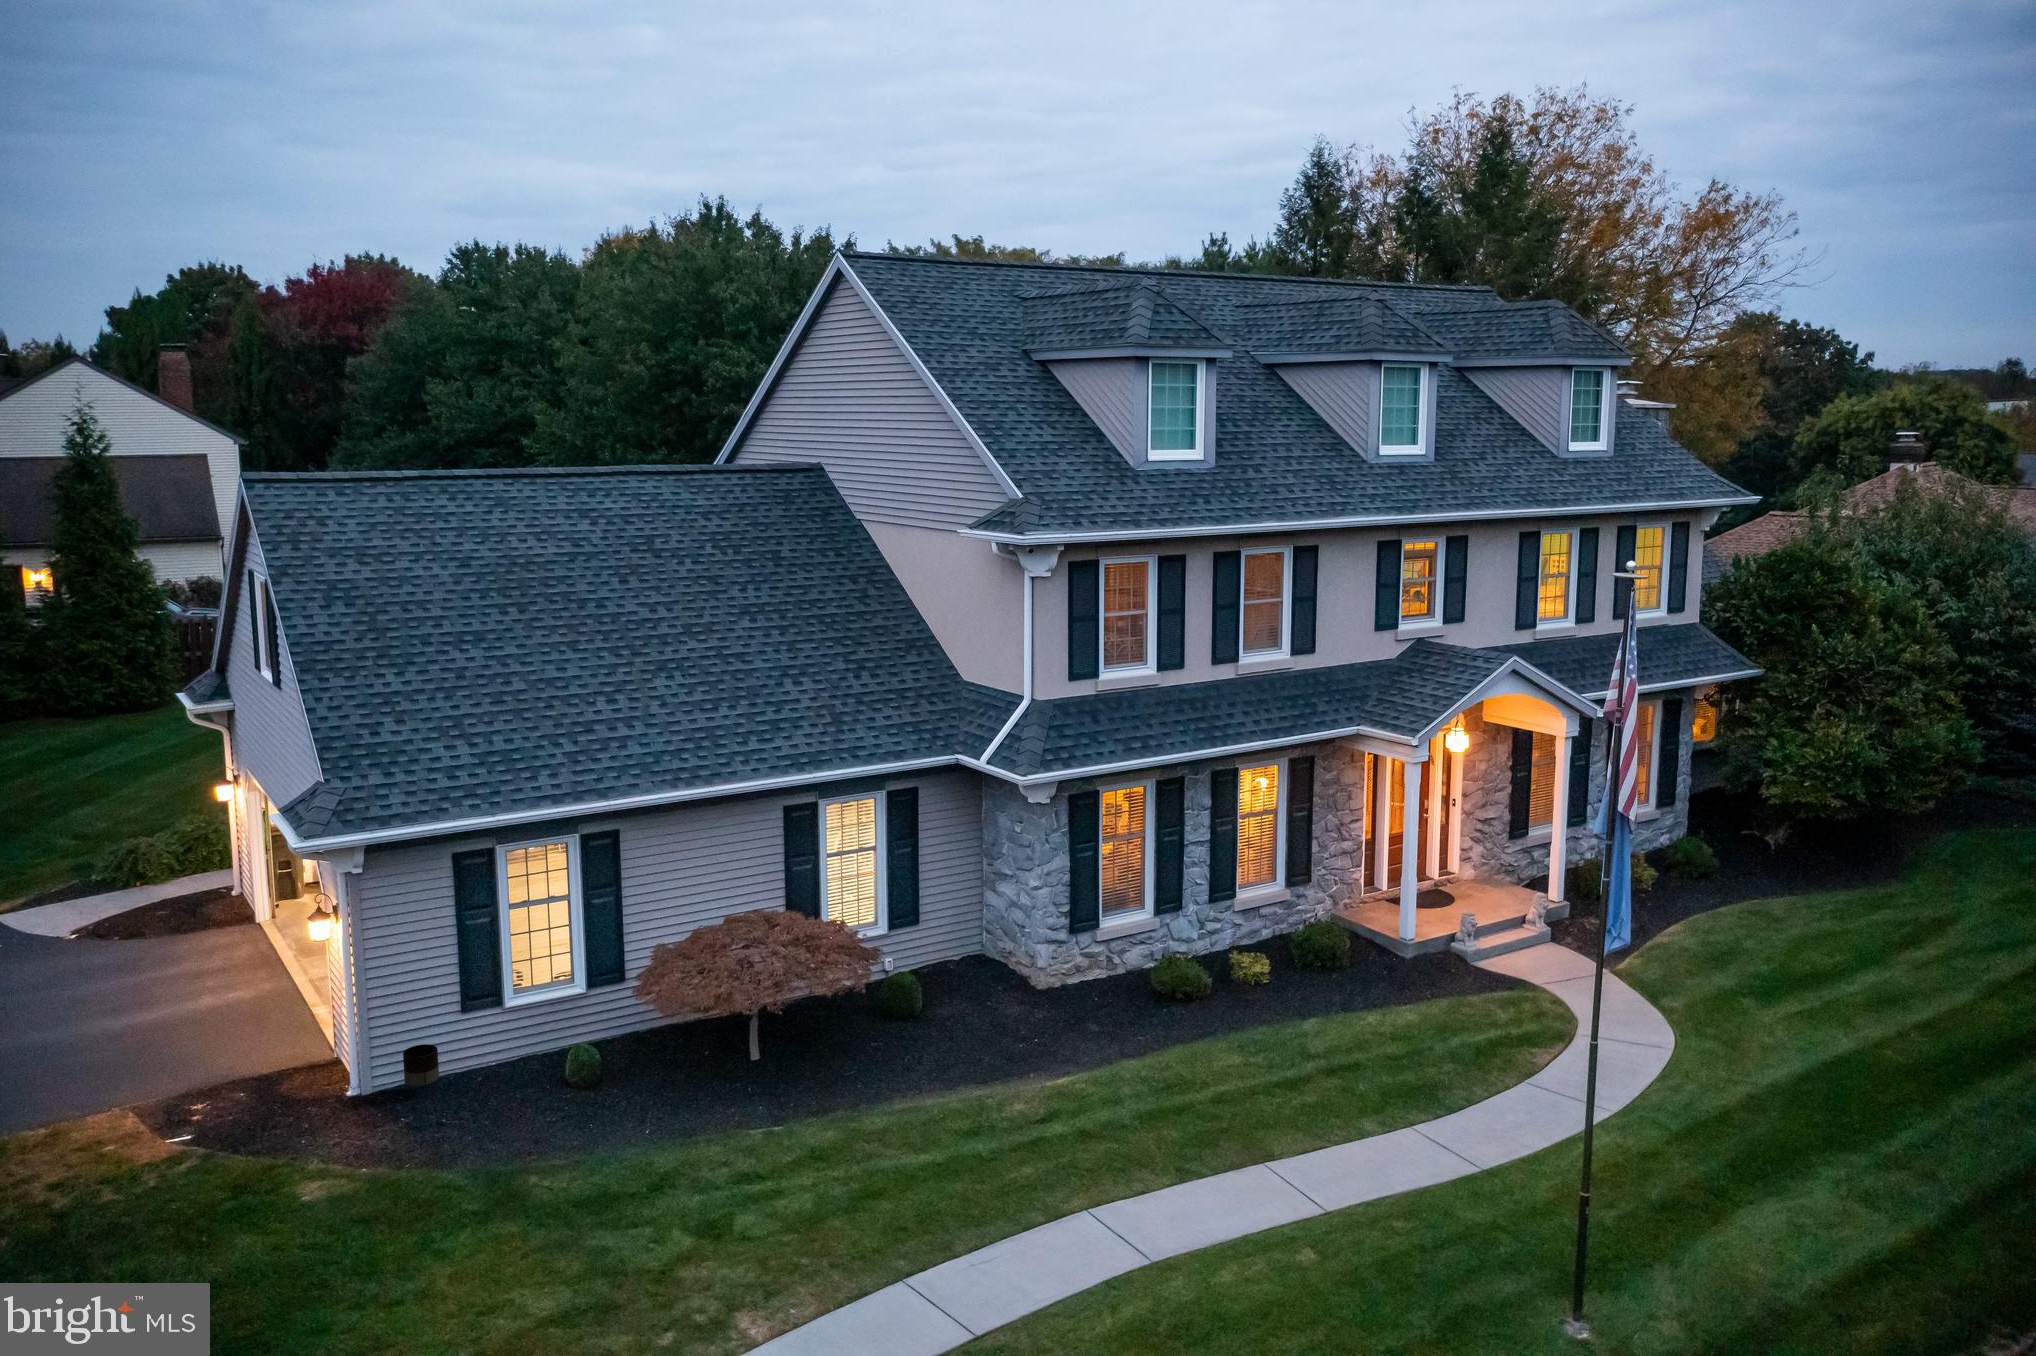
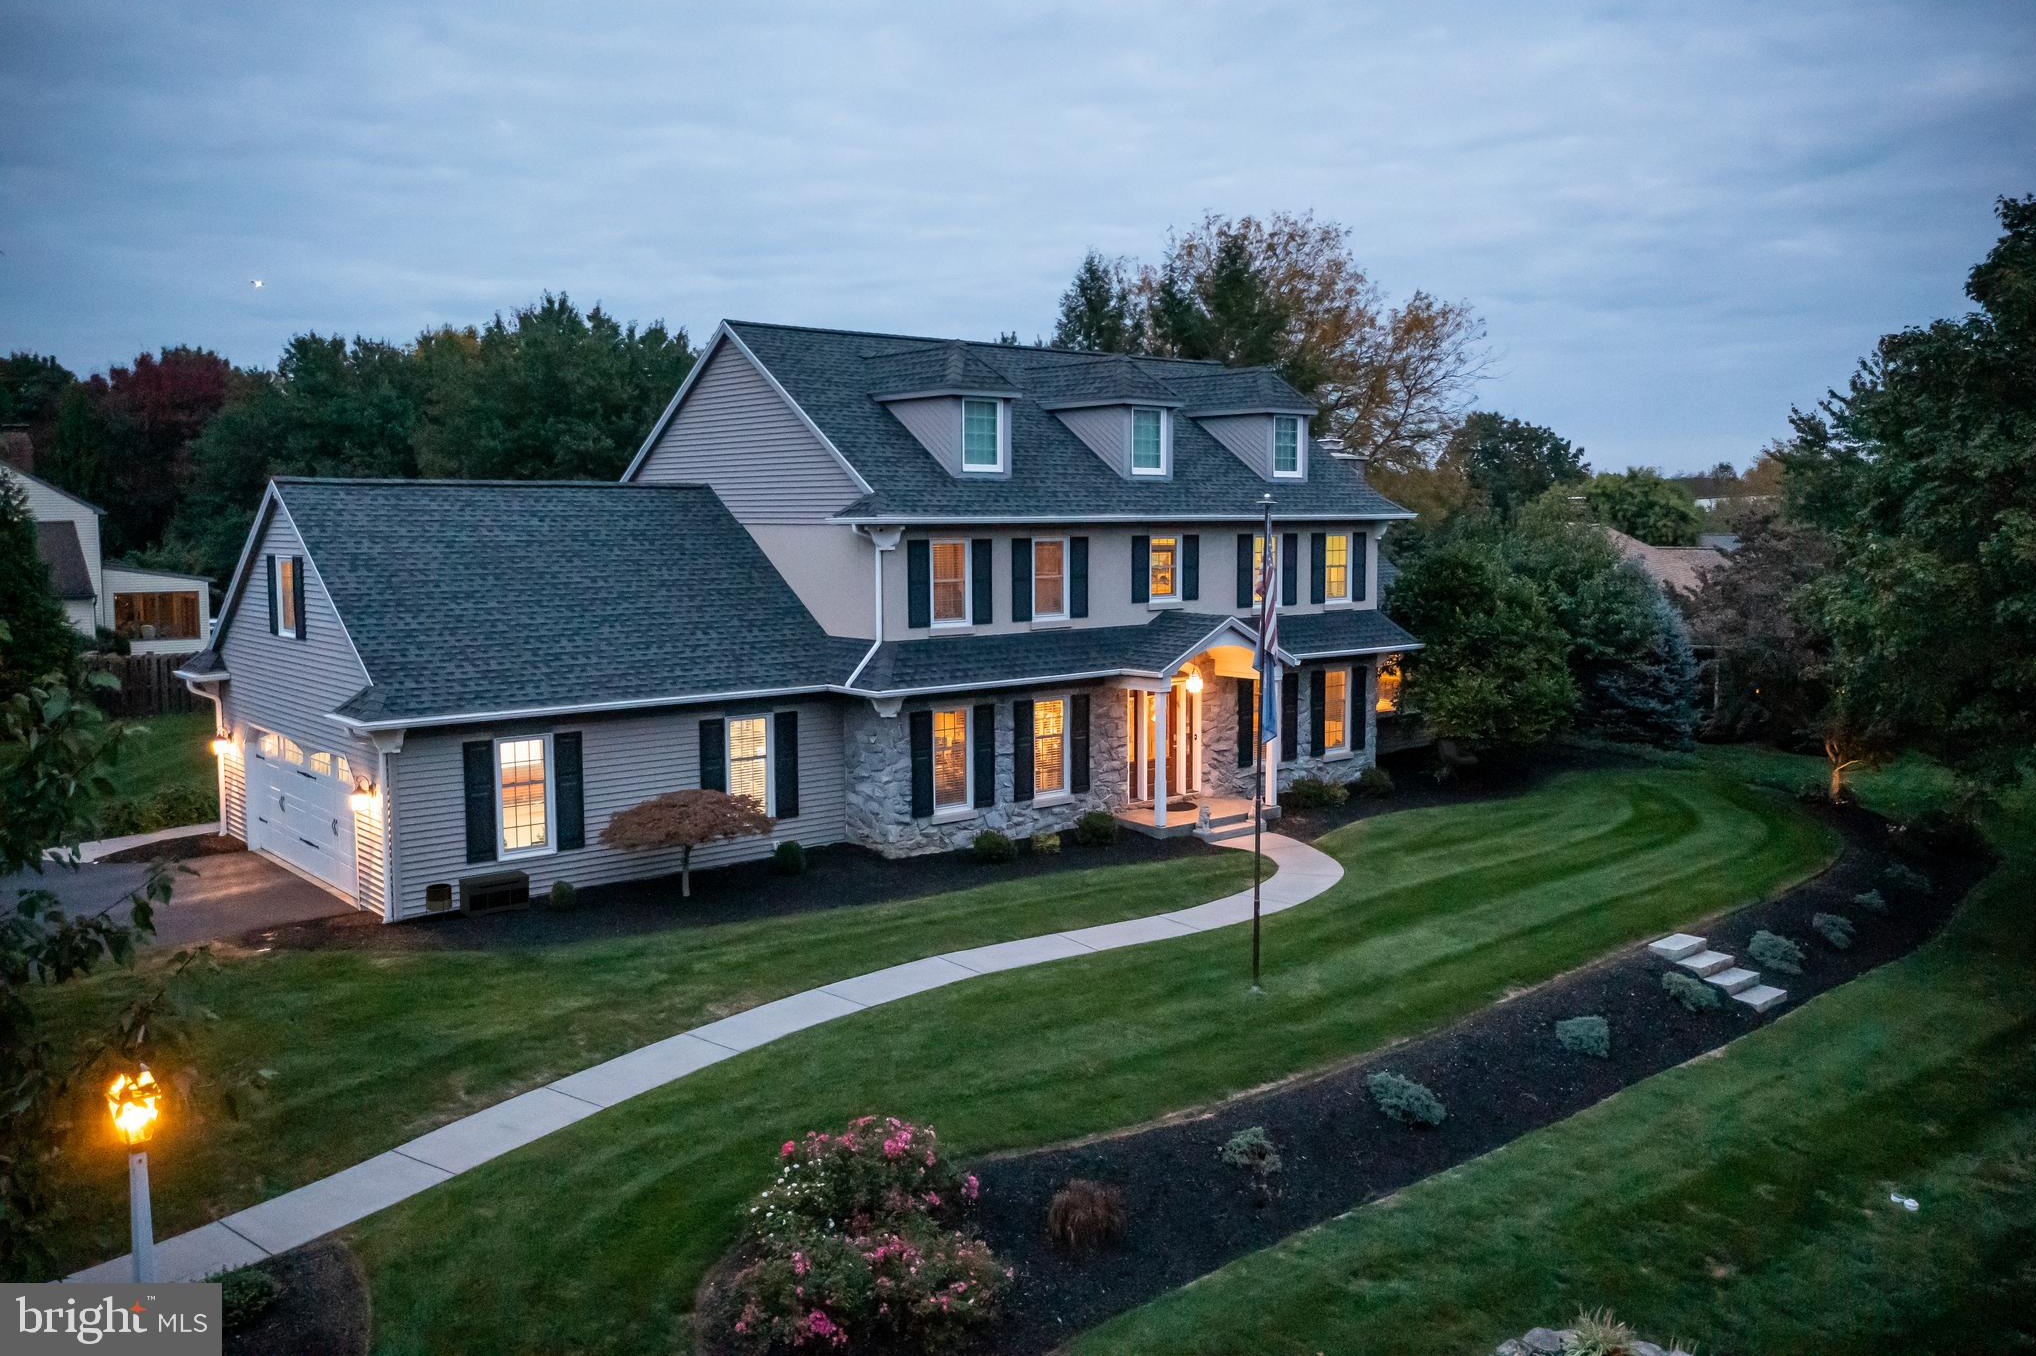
lounge chair: none [1781,803,1845,863] -> present [1438,739,1478,779]
bench: none [450,1021,545,1094] -> present [459,870,530,918]

